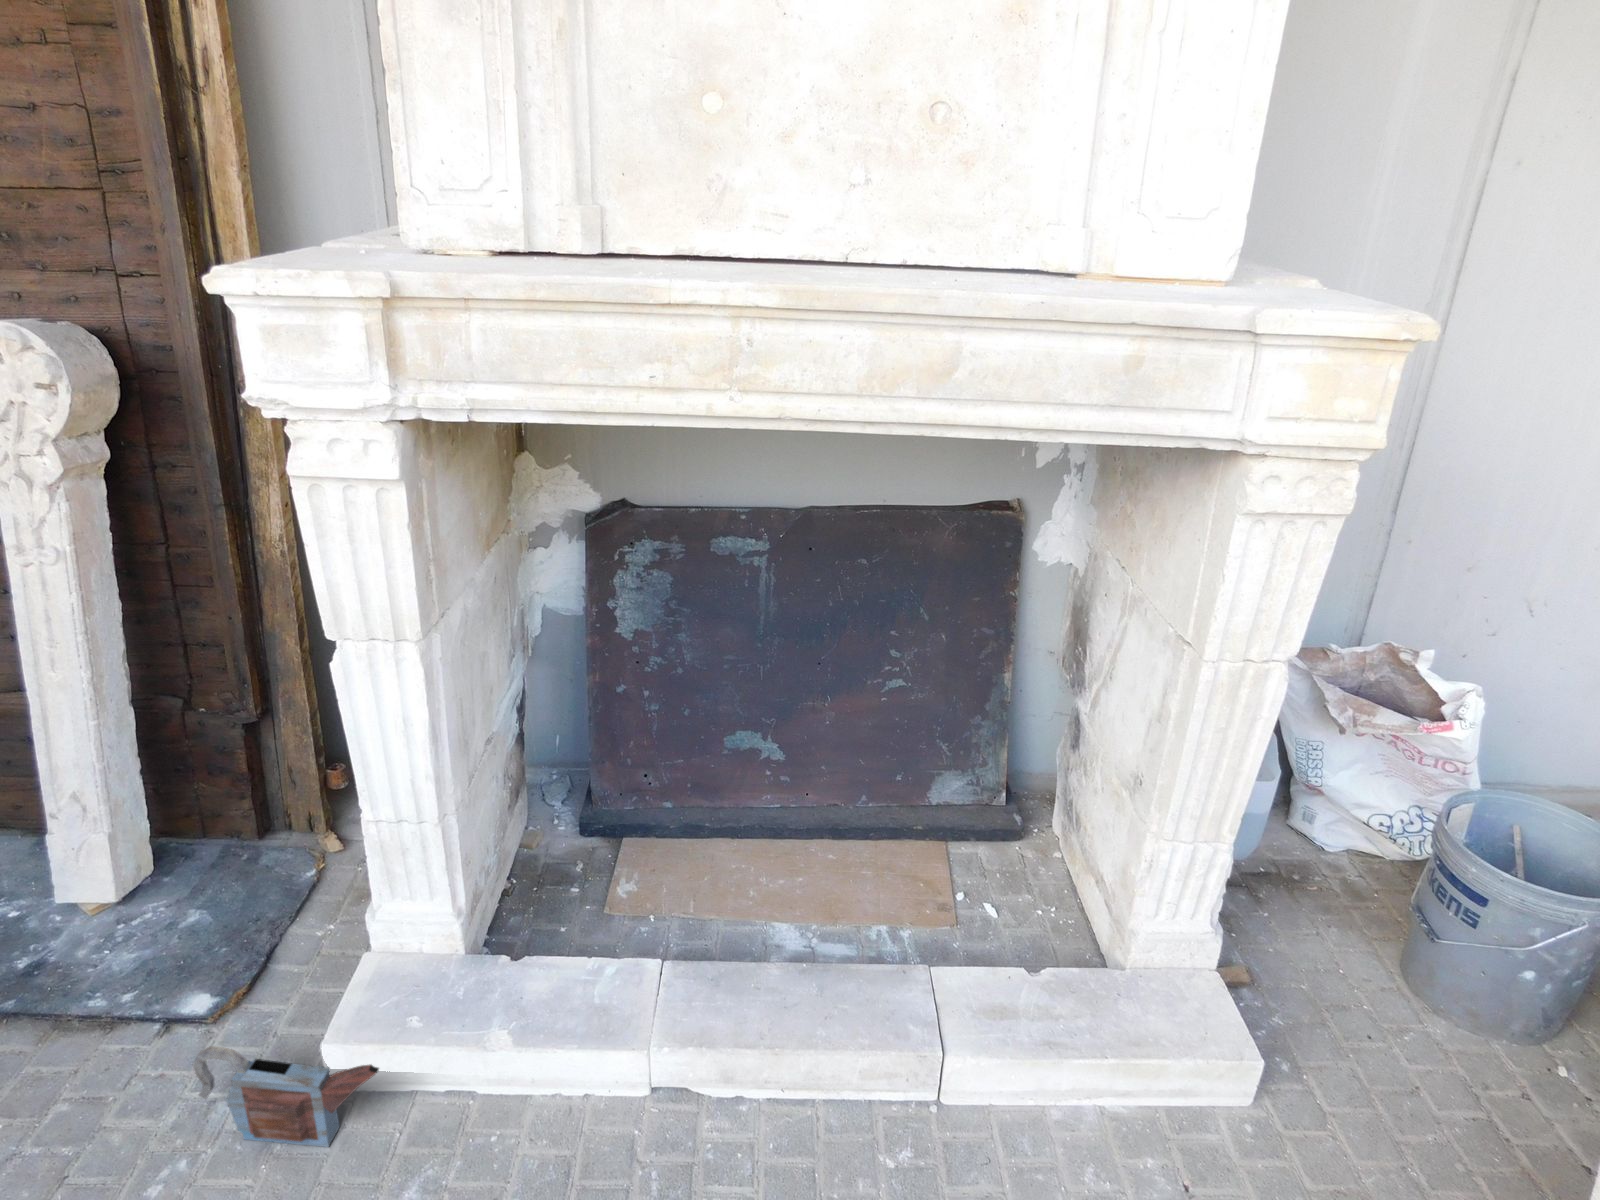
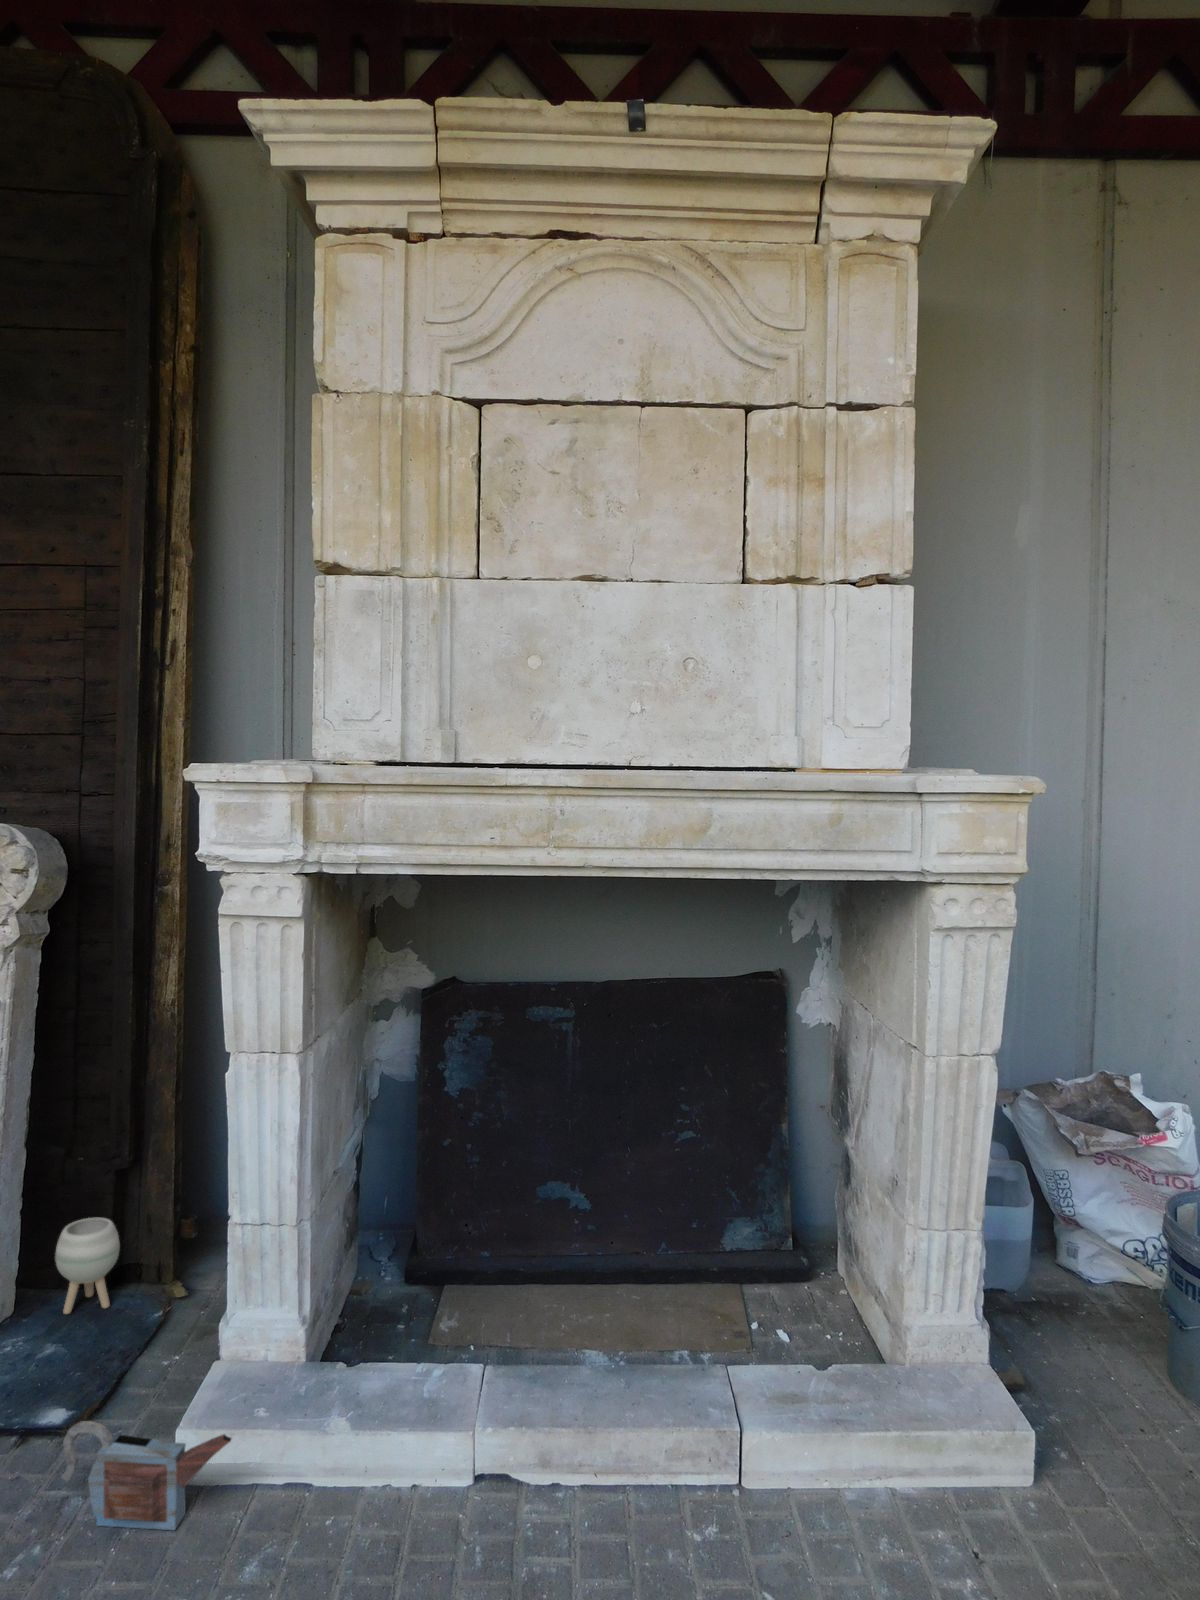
planter: none [186,770,259,869] -> present [55,1218,120,1314]

